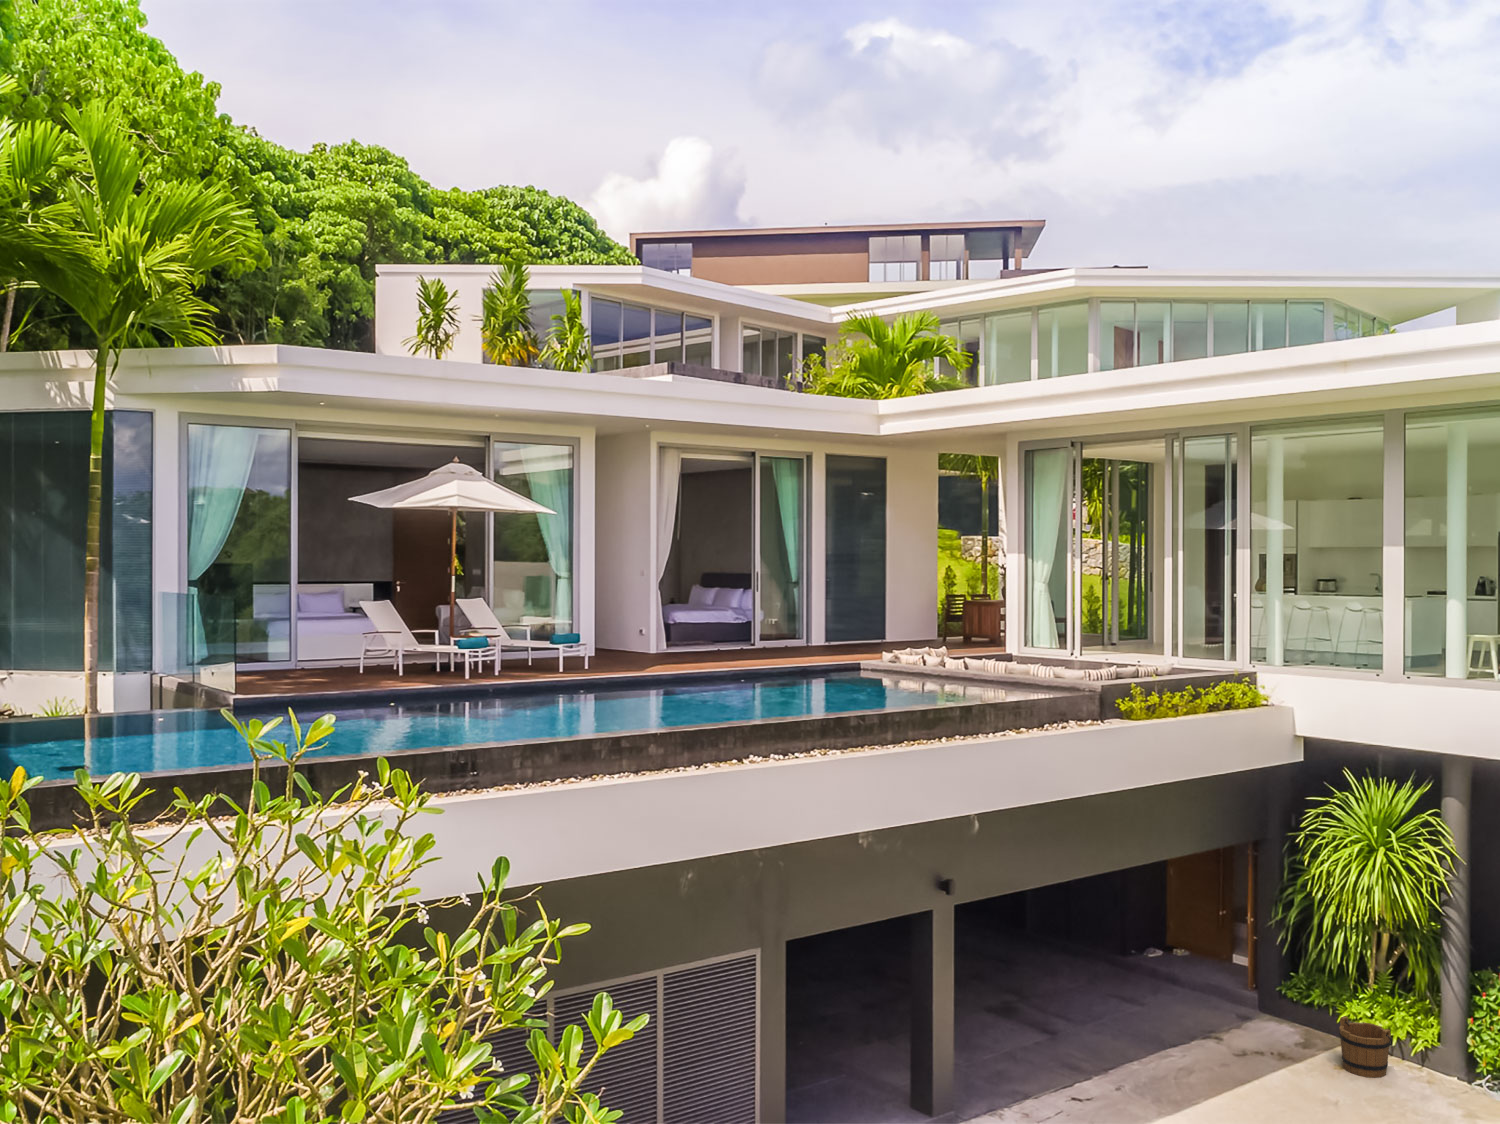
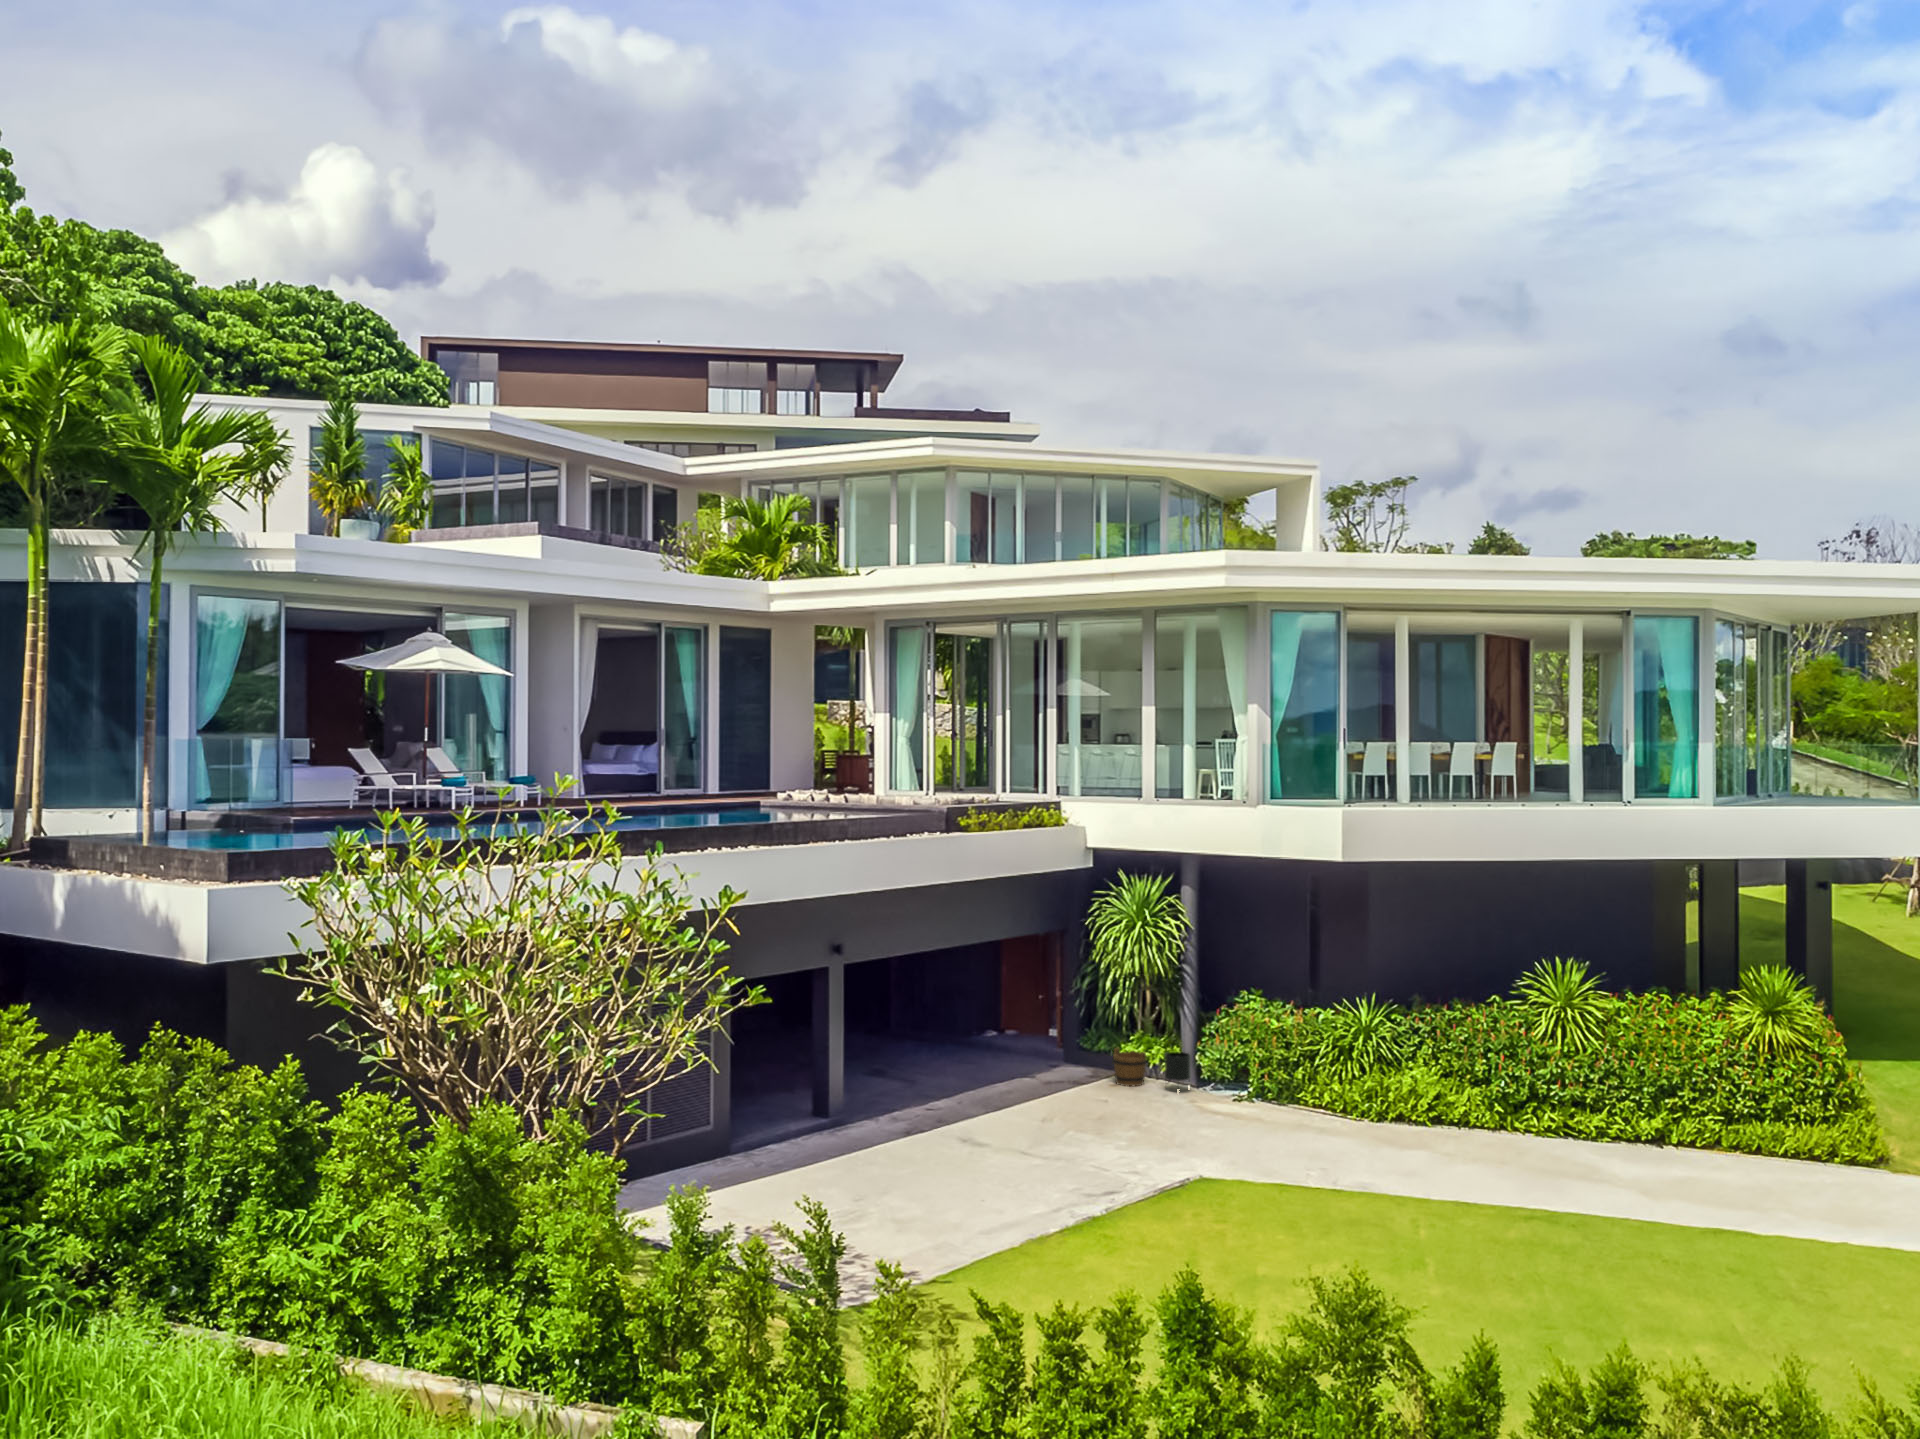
planter: none [1422,1036,1464,1102] -> present [1165,1052,1191,1081]

